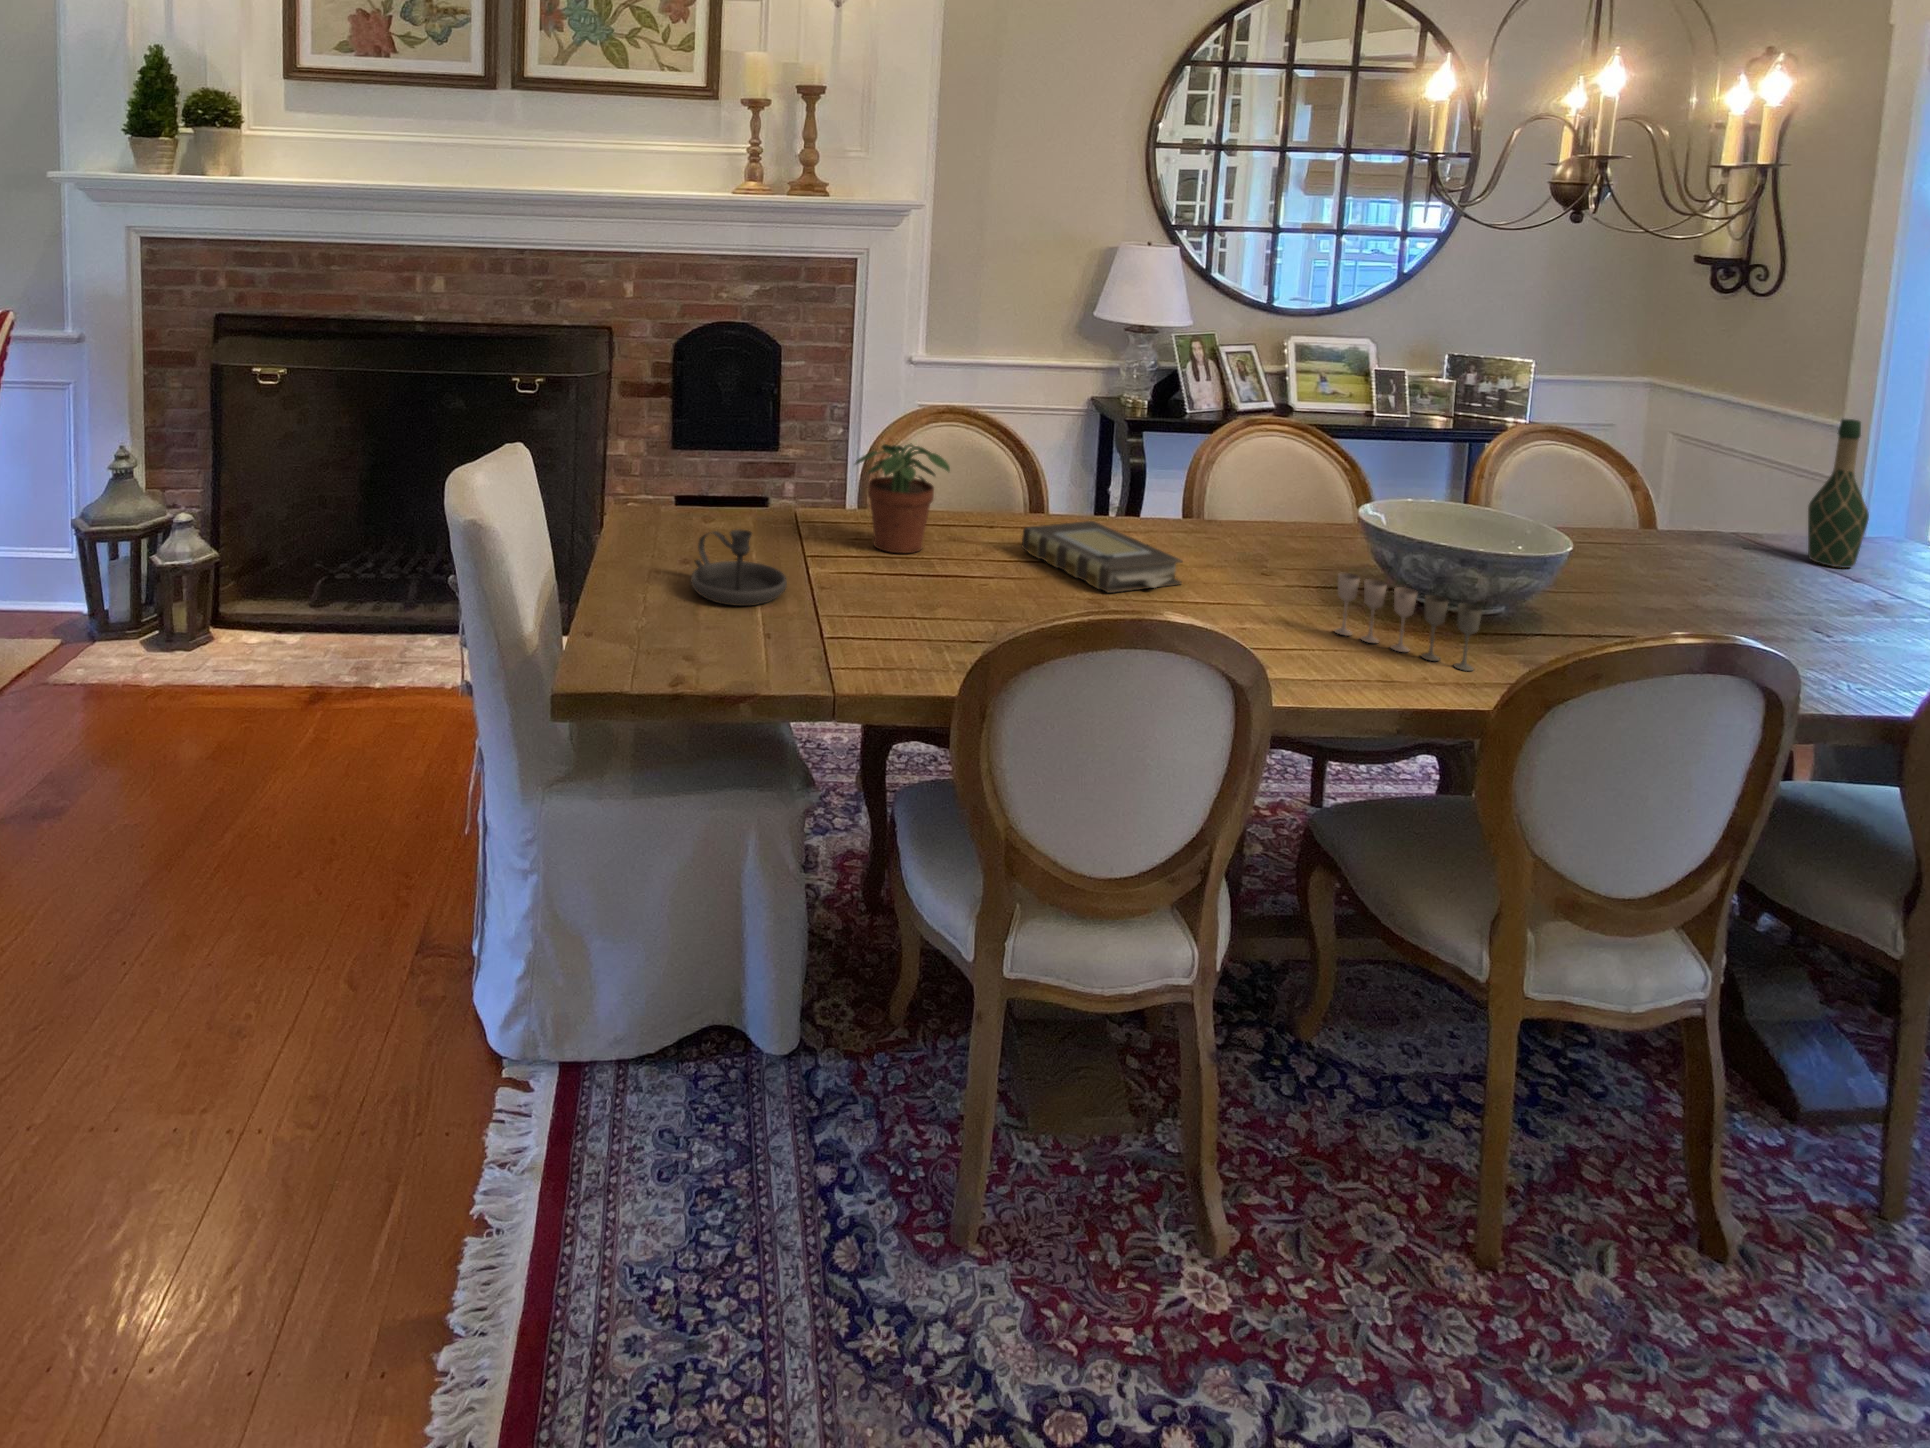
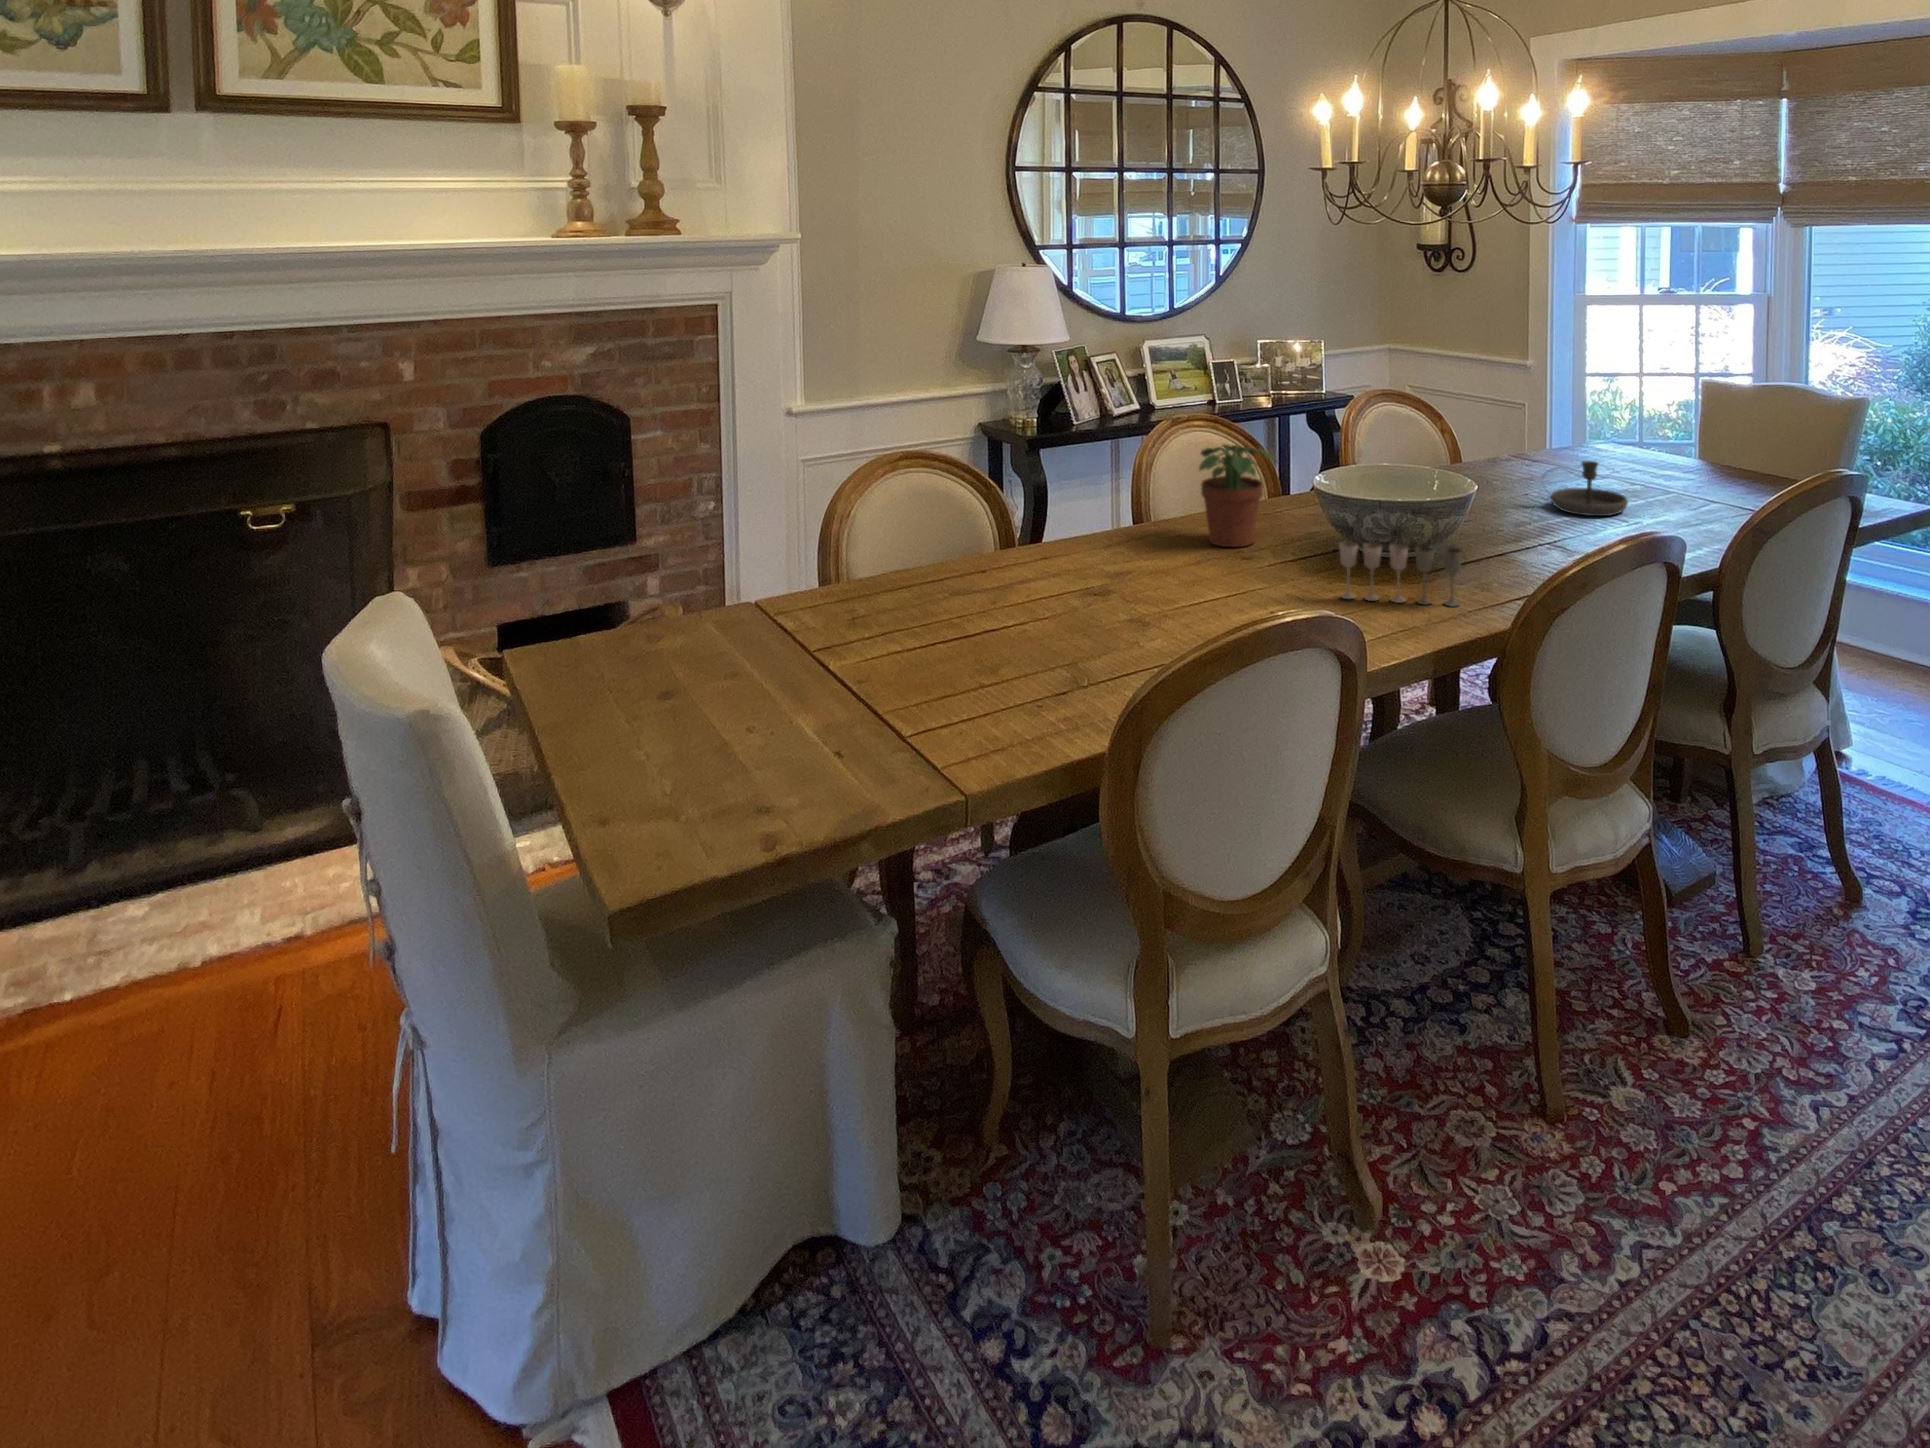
wine bottle: present [1808,419,1869,568] -> none [1568,351,1605,465]
potted plant: present [855,444,950,553] -> present [1199,444,1277,547]
book: present [1022,521,1183,593] -> none [1024,540,1190,610]
candlestick: present [691,530,787,606] -> present [1547,461,1628,516]

